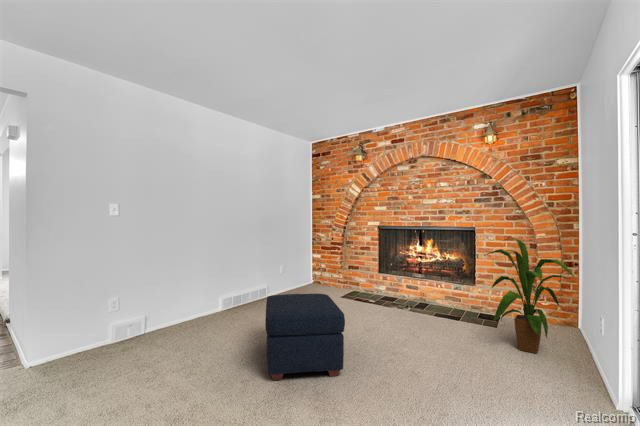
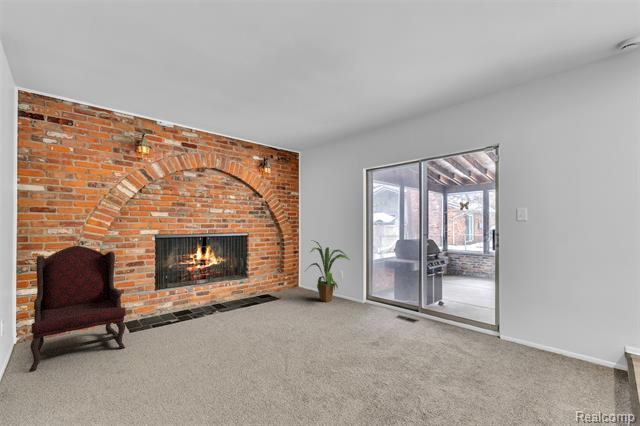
armchair: none [283,231,342,299] -> present [29,246,126,372]
ottoman: present [265,294,345,380] -> none [283,304,375,375]

